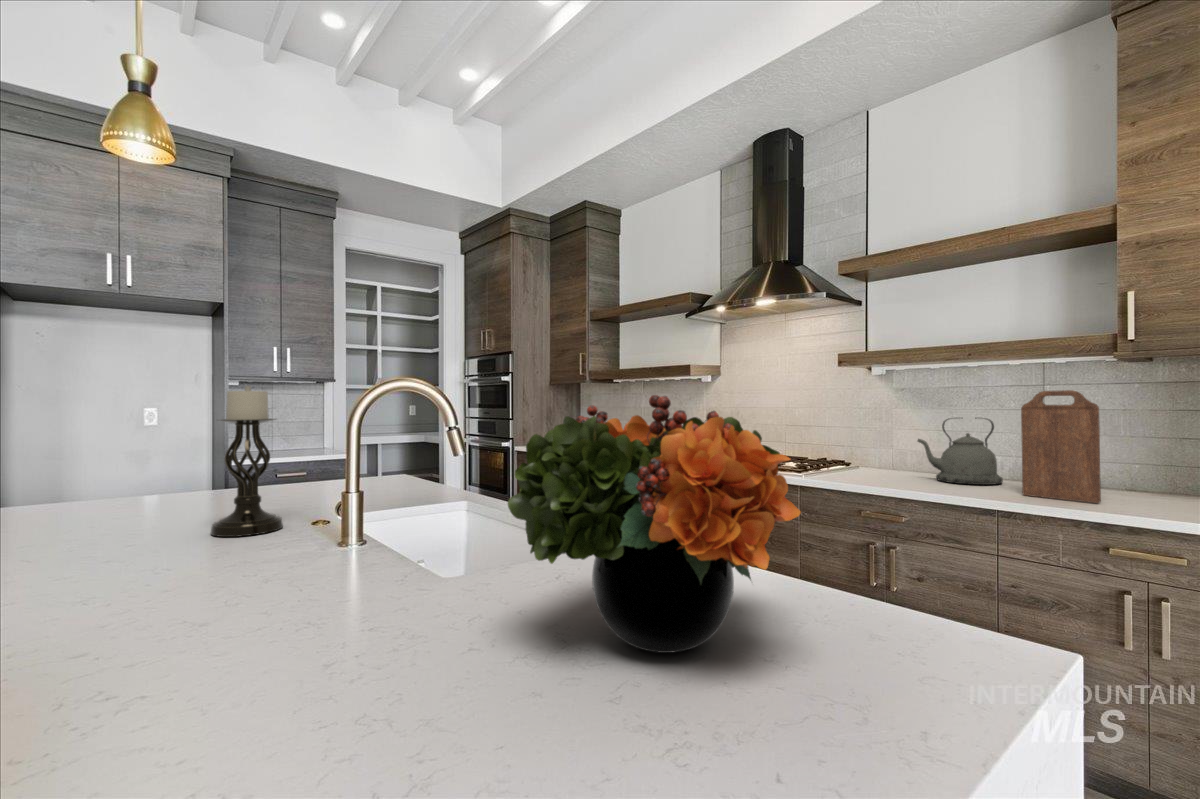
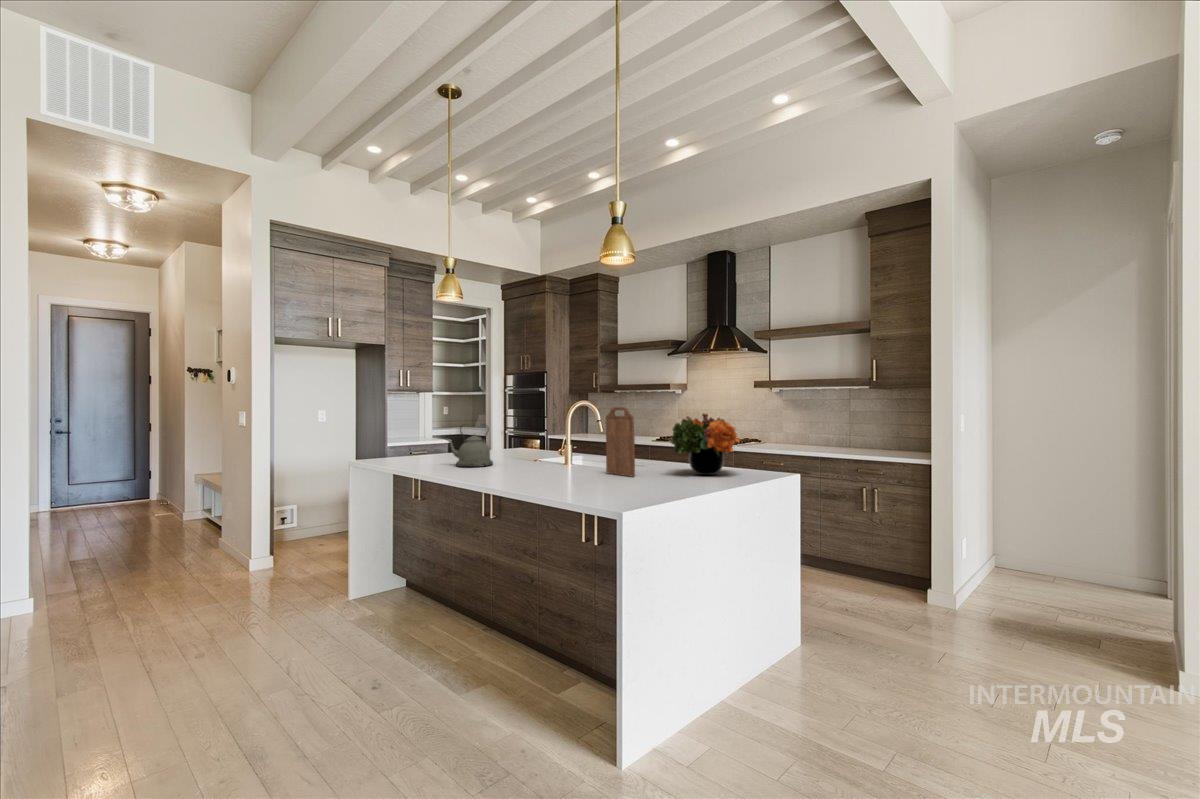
candle holder: present [211,386,283,537] -> none [511,406,536,466]
cutting board: present [1021,390,1101,503] -> present [606,407,635,477]
kettle: present [918,418,1003,485] -> present [446,427,493,467]

